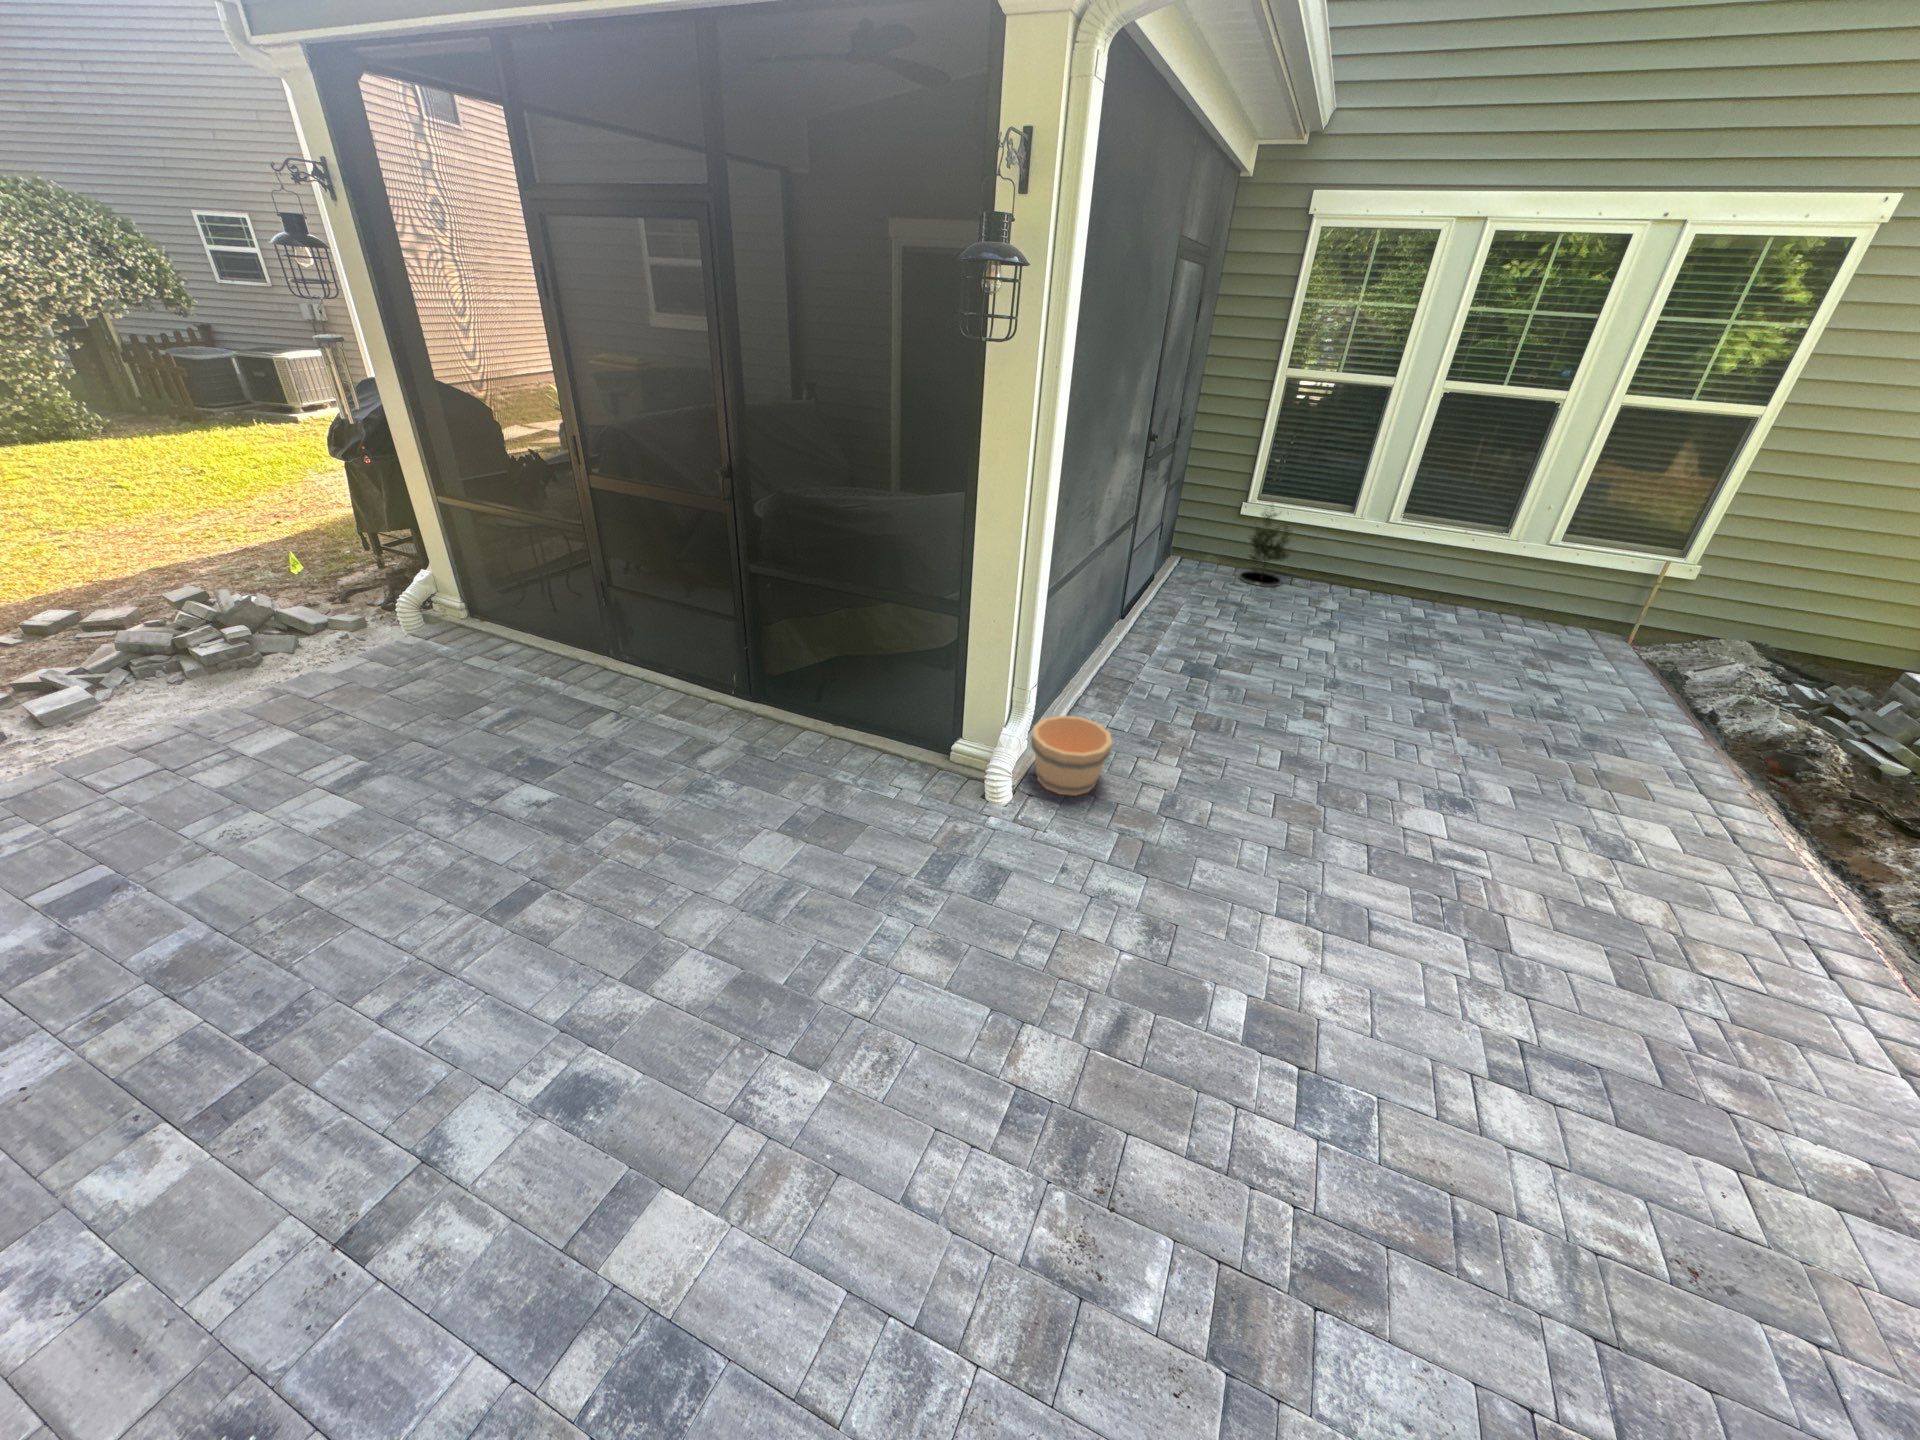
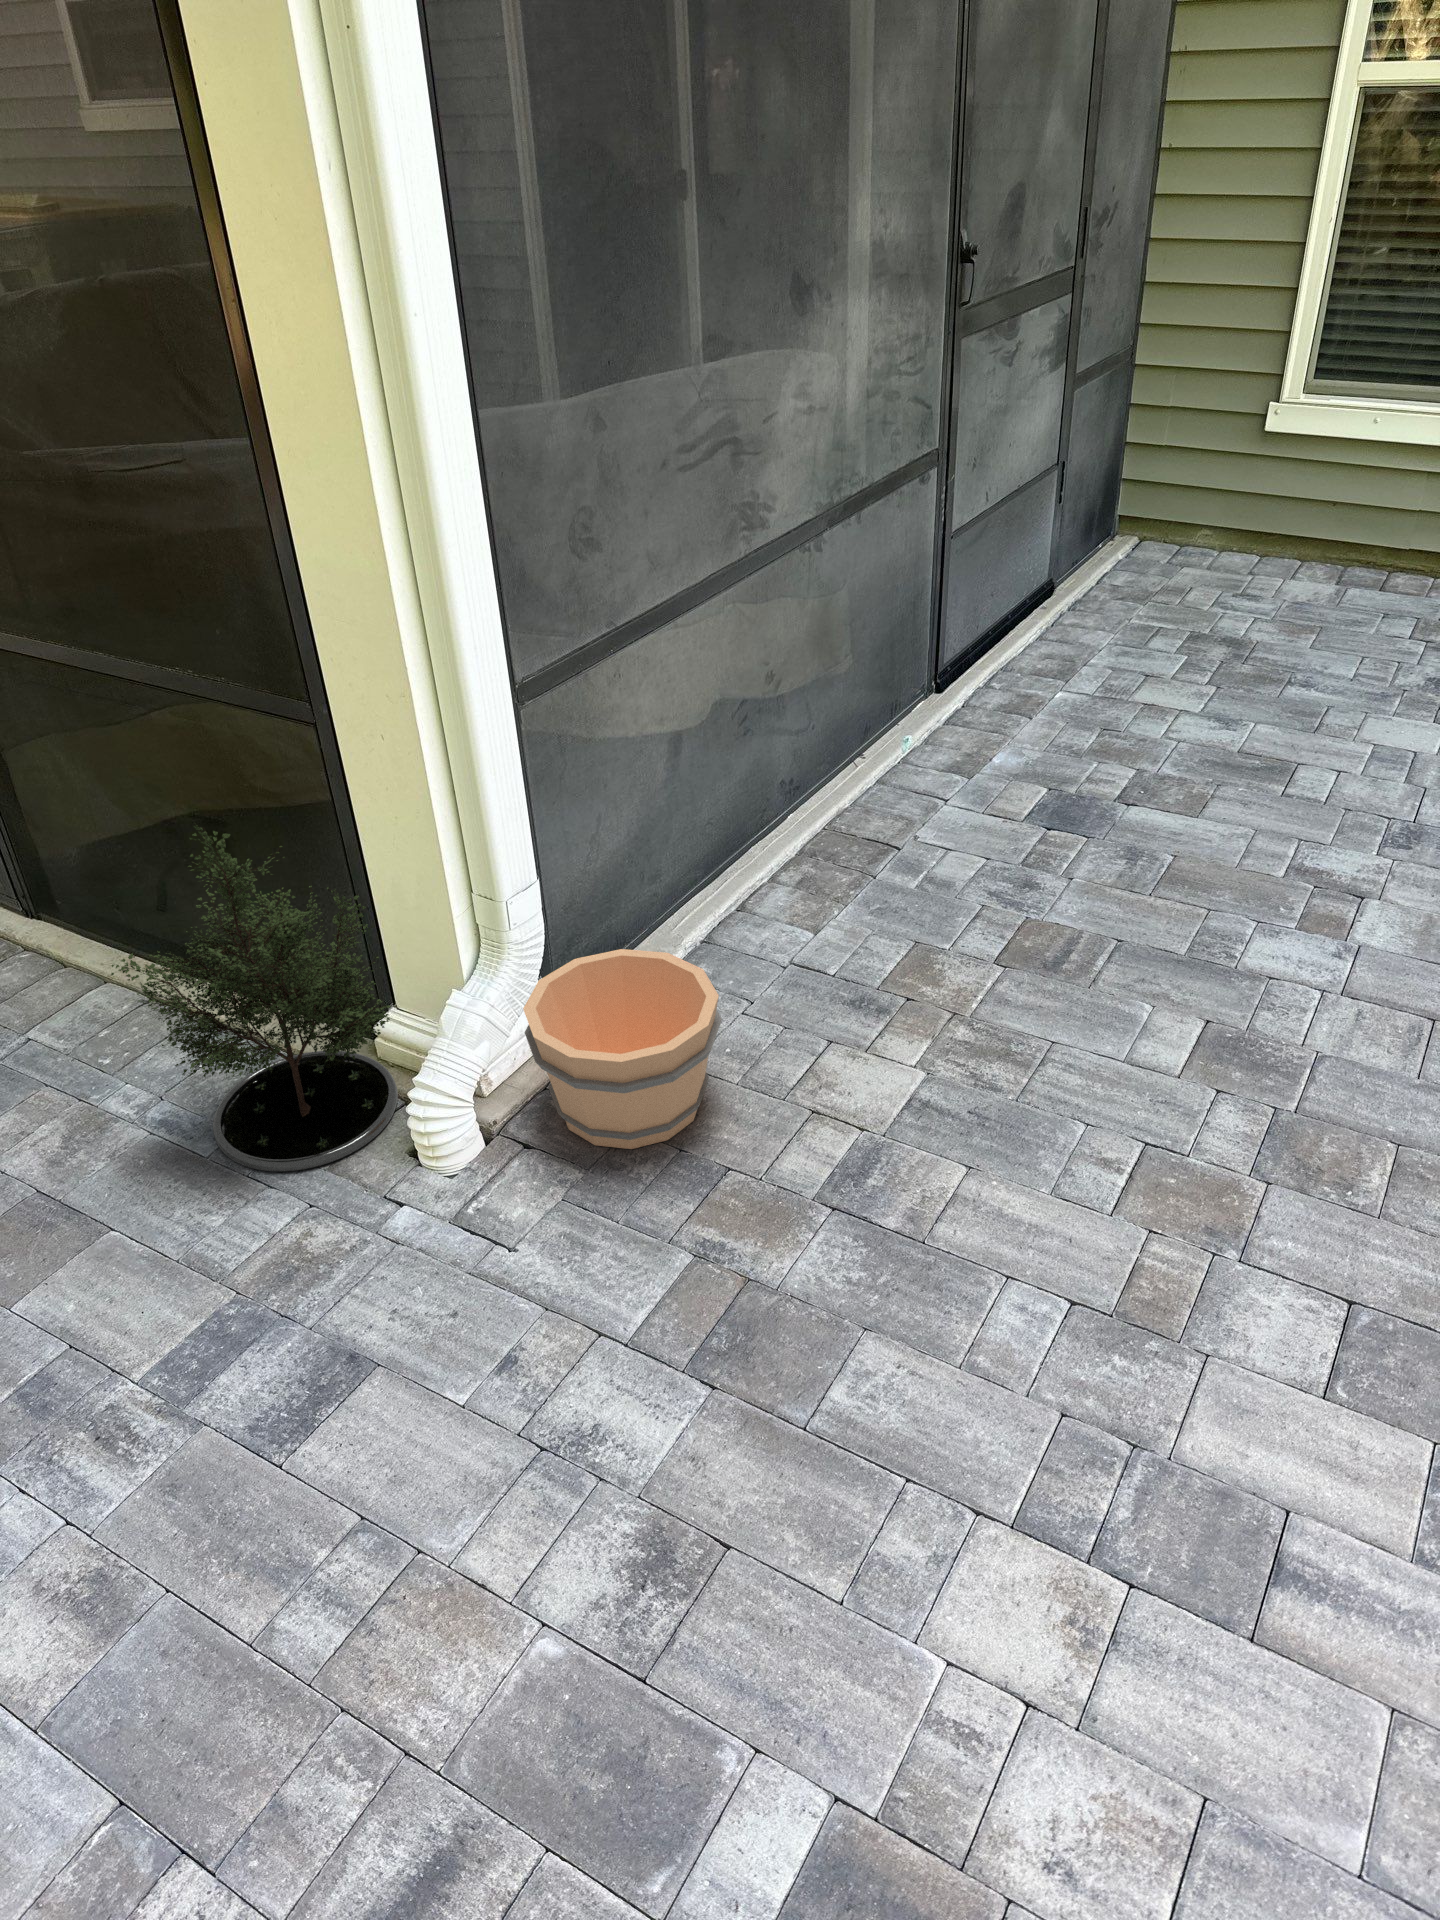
potted tree: present [1238,506,1292,587] -> present [111,823,398,1172]

